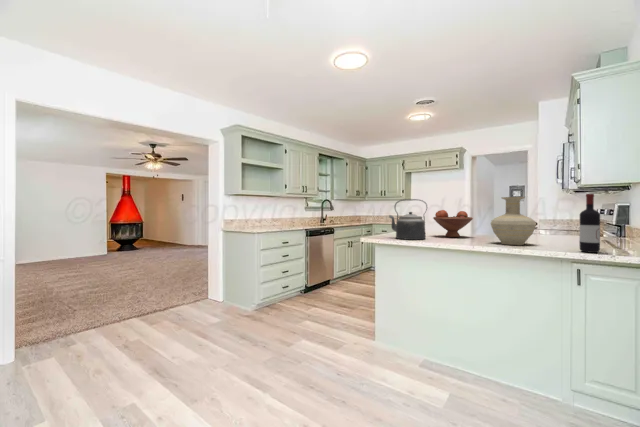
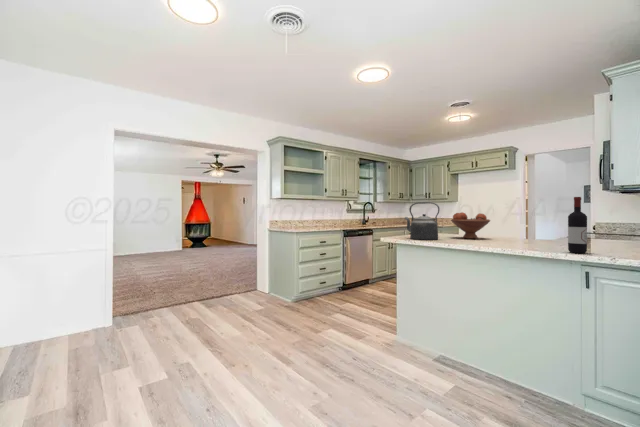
vase: present [491,197,536,245] -> none [495,200,539,246]

